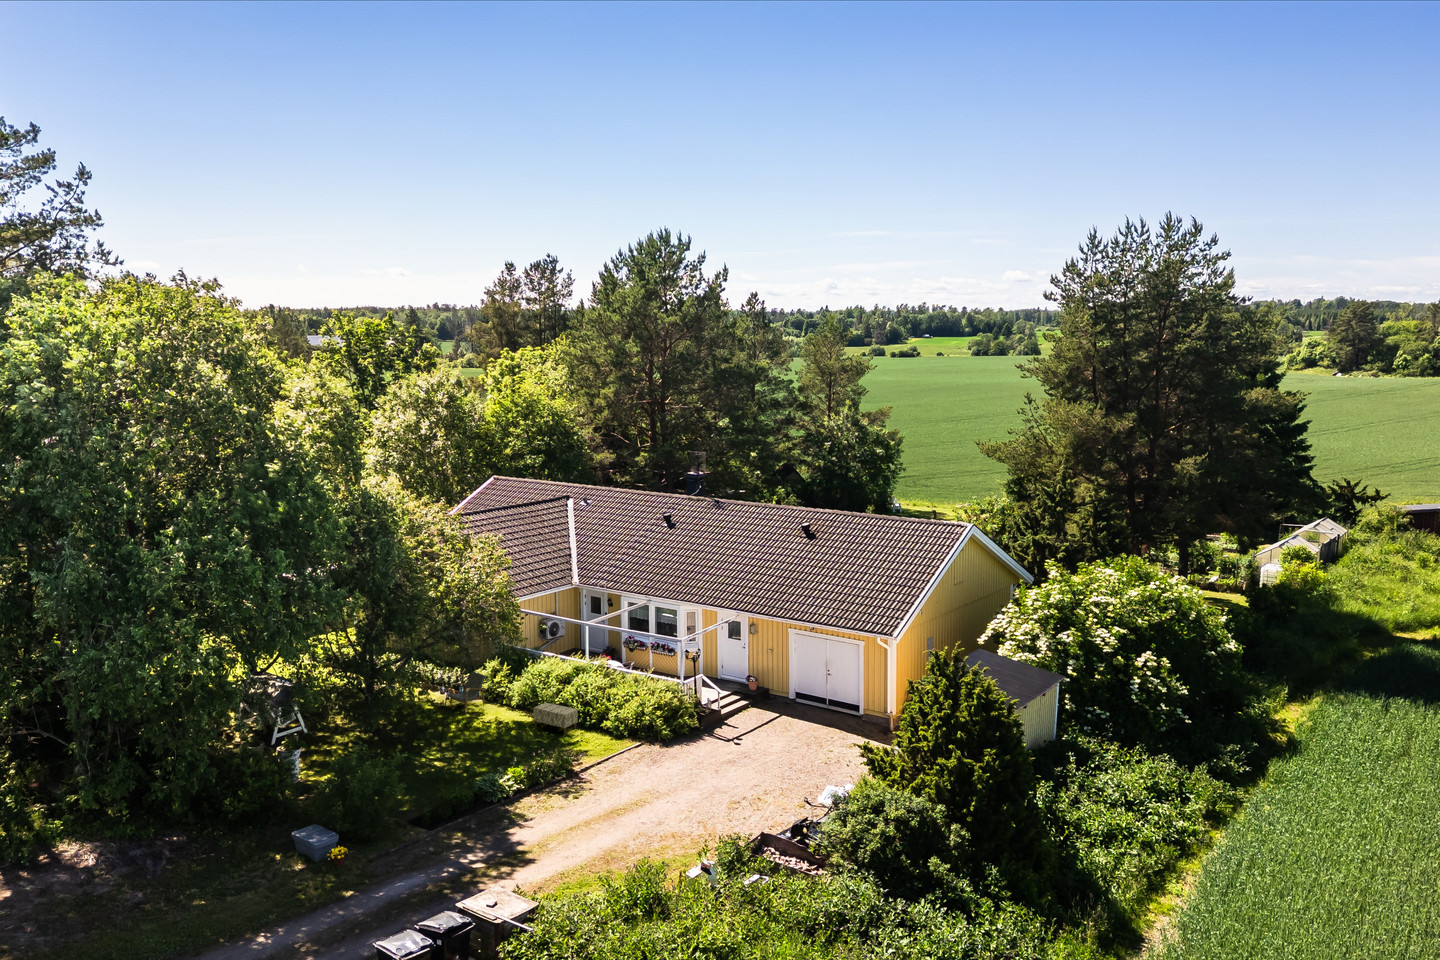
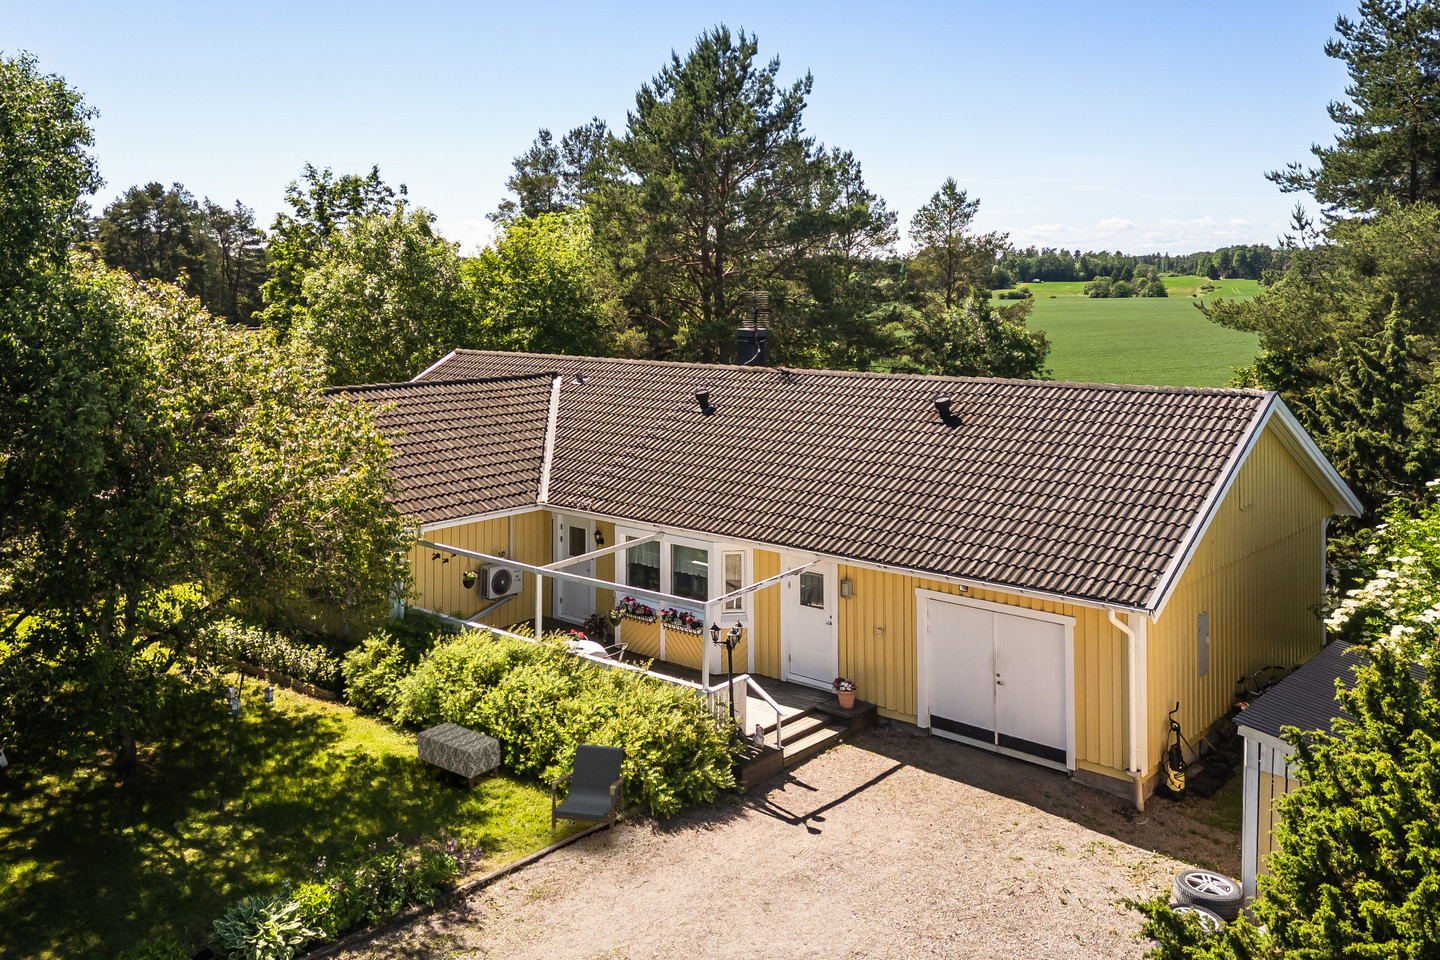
lounge chair: present [448,672,485,712] -> present [552,744,623,842]

